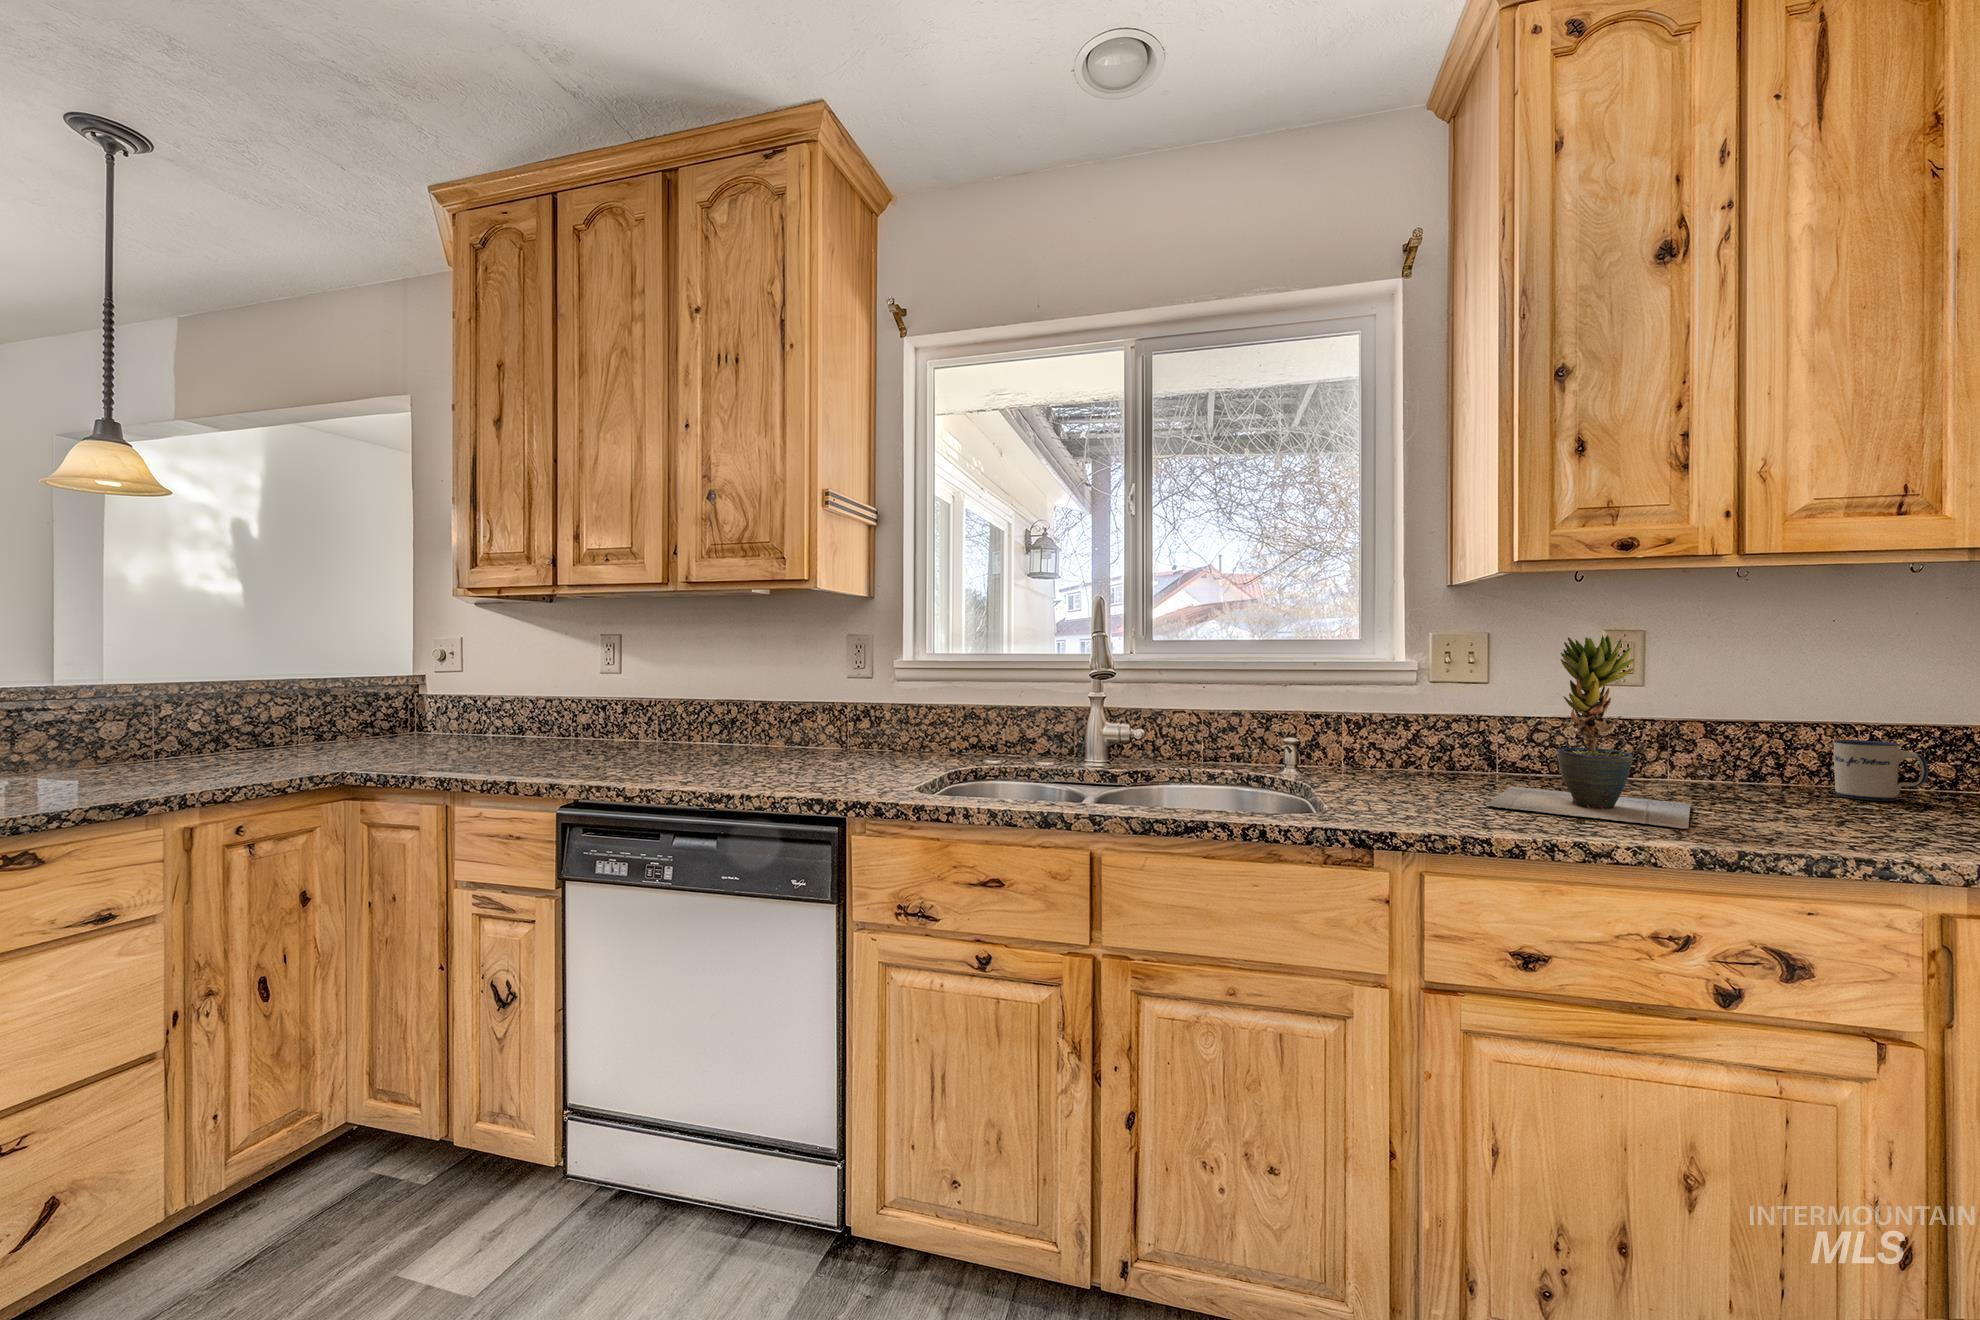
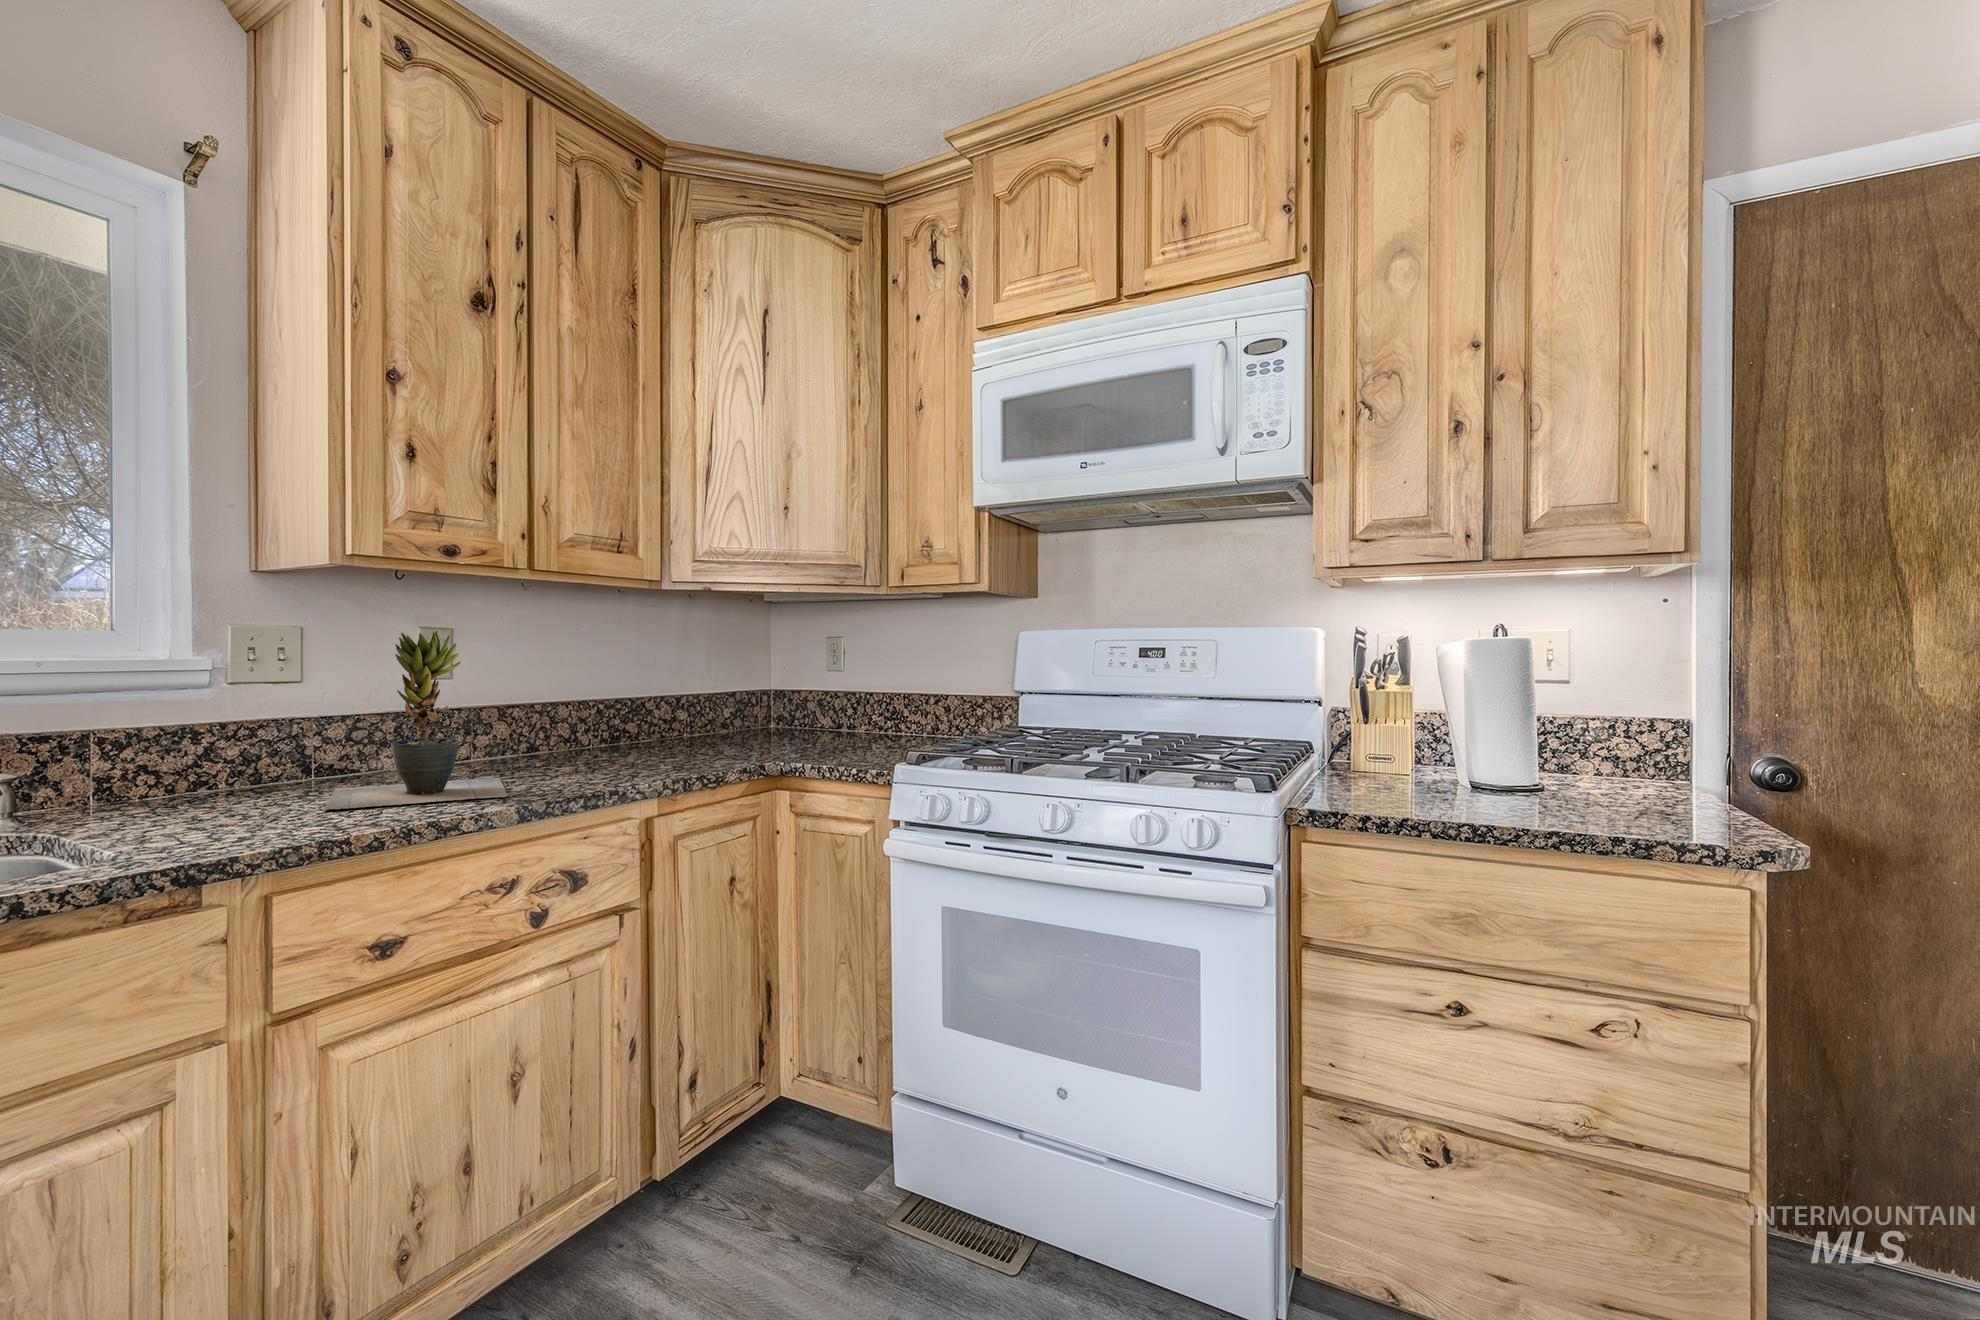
mug: present [1833,740,1928,801] -> none [582,714,633,757]

